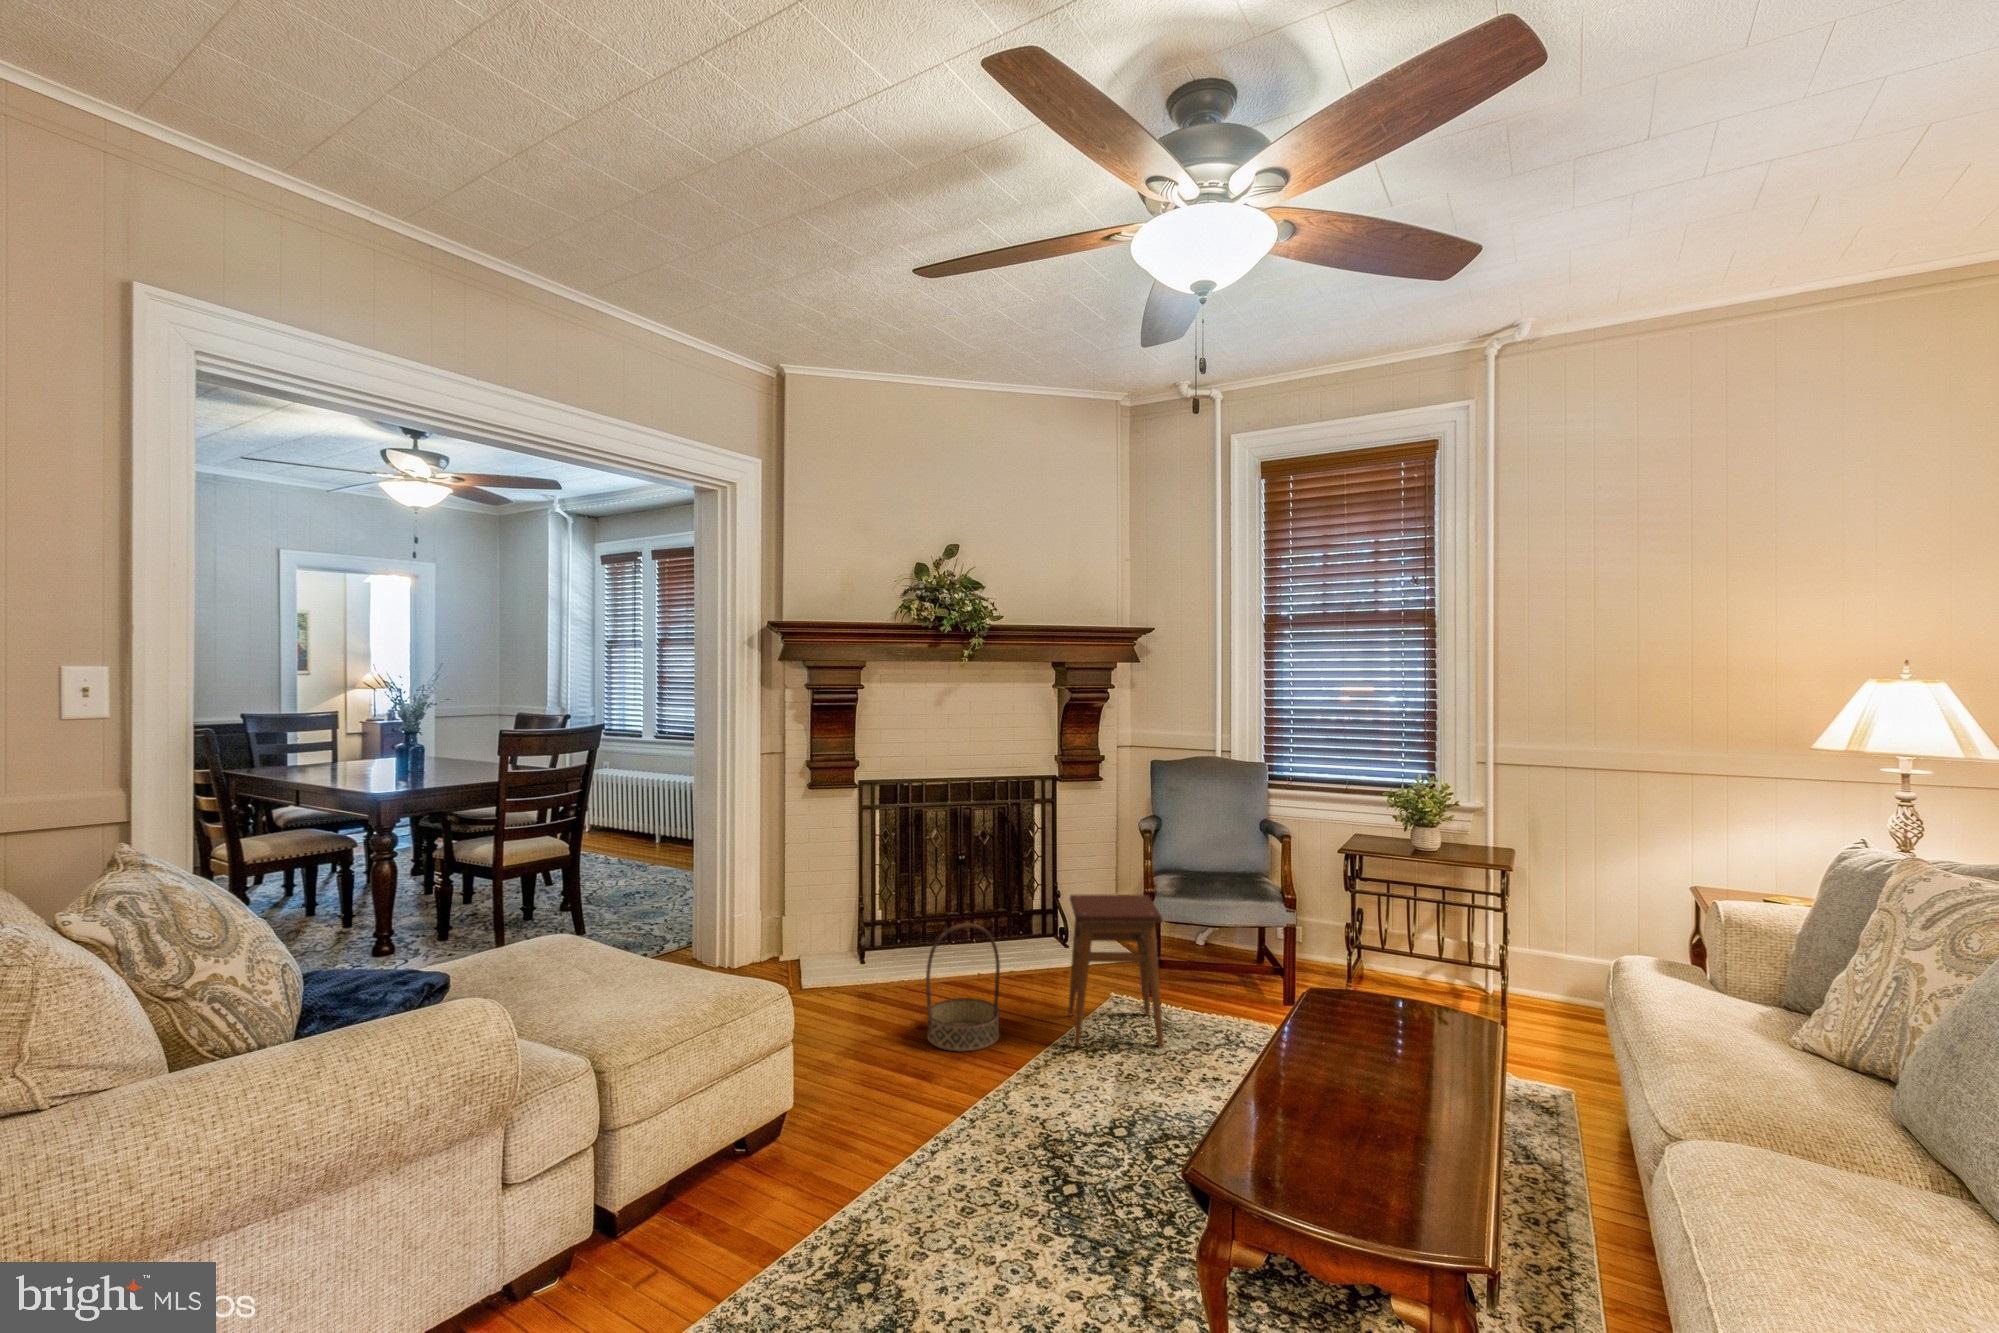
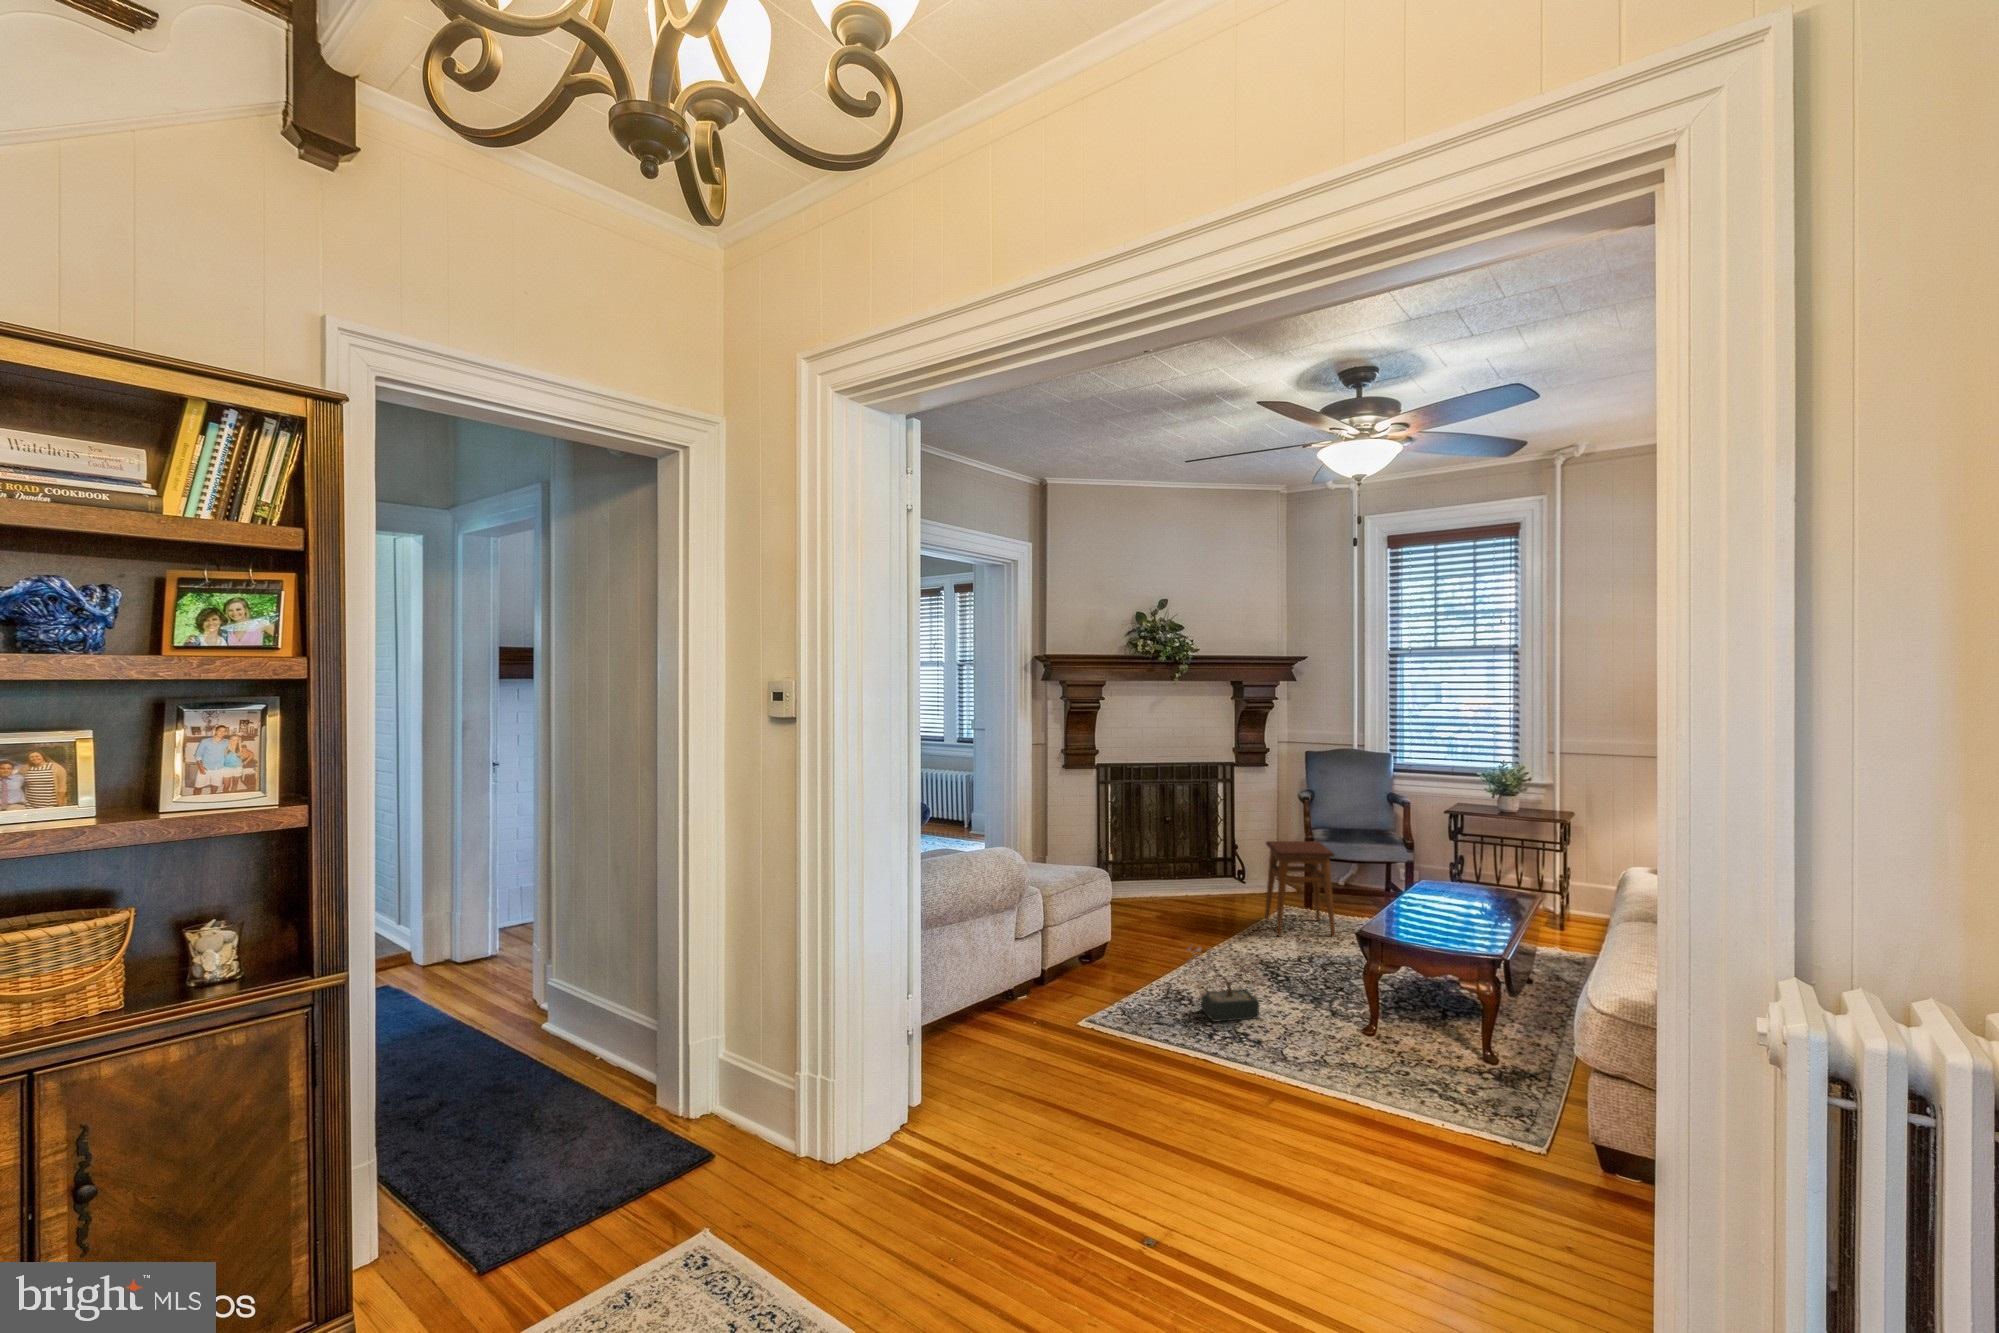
basket: present [926,923,1000,1052] -> none [1177,858,1225,938]
decorative plant: none [828,1108,988,1269] -> present [1184,946,1267,1022]

